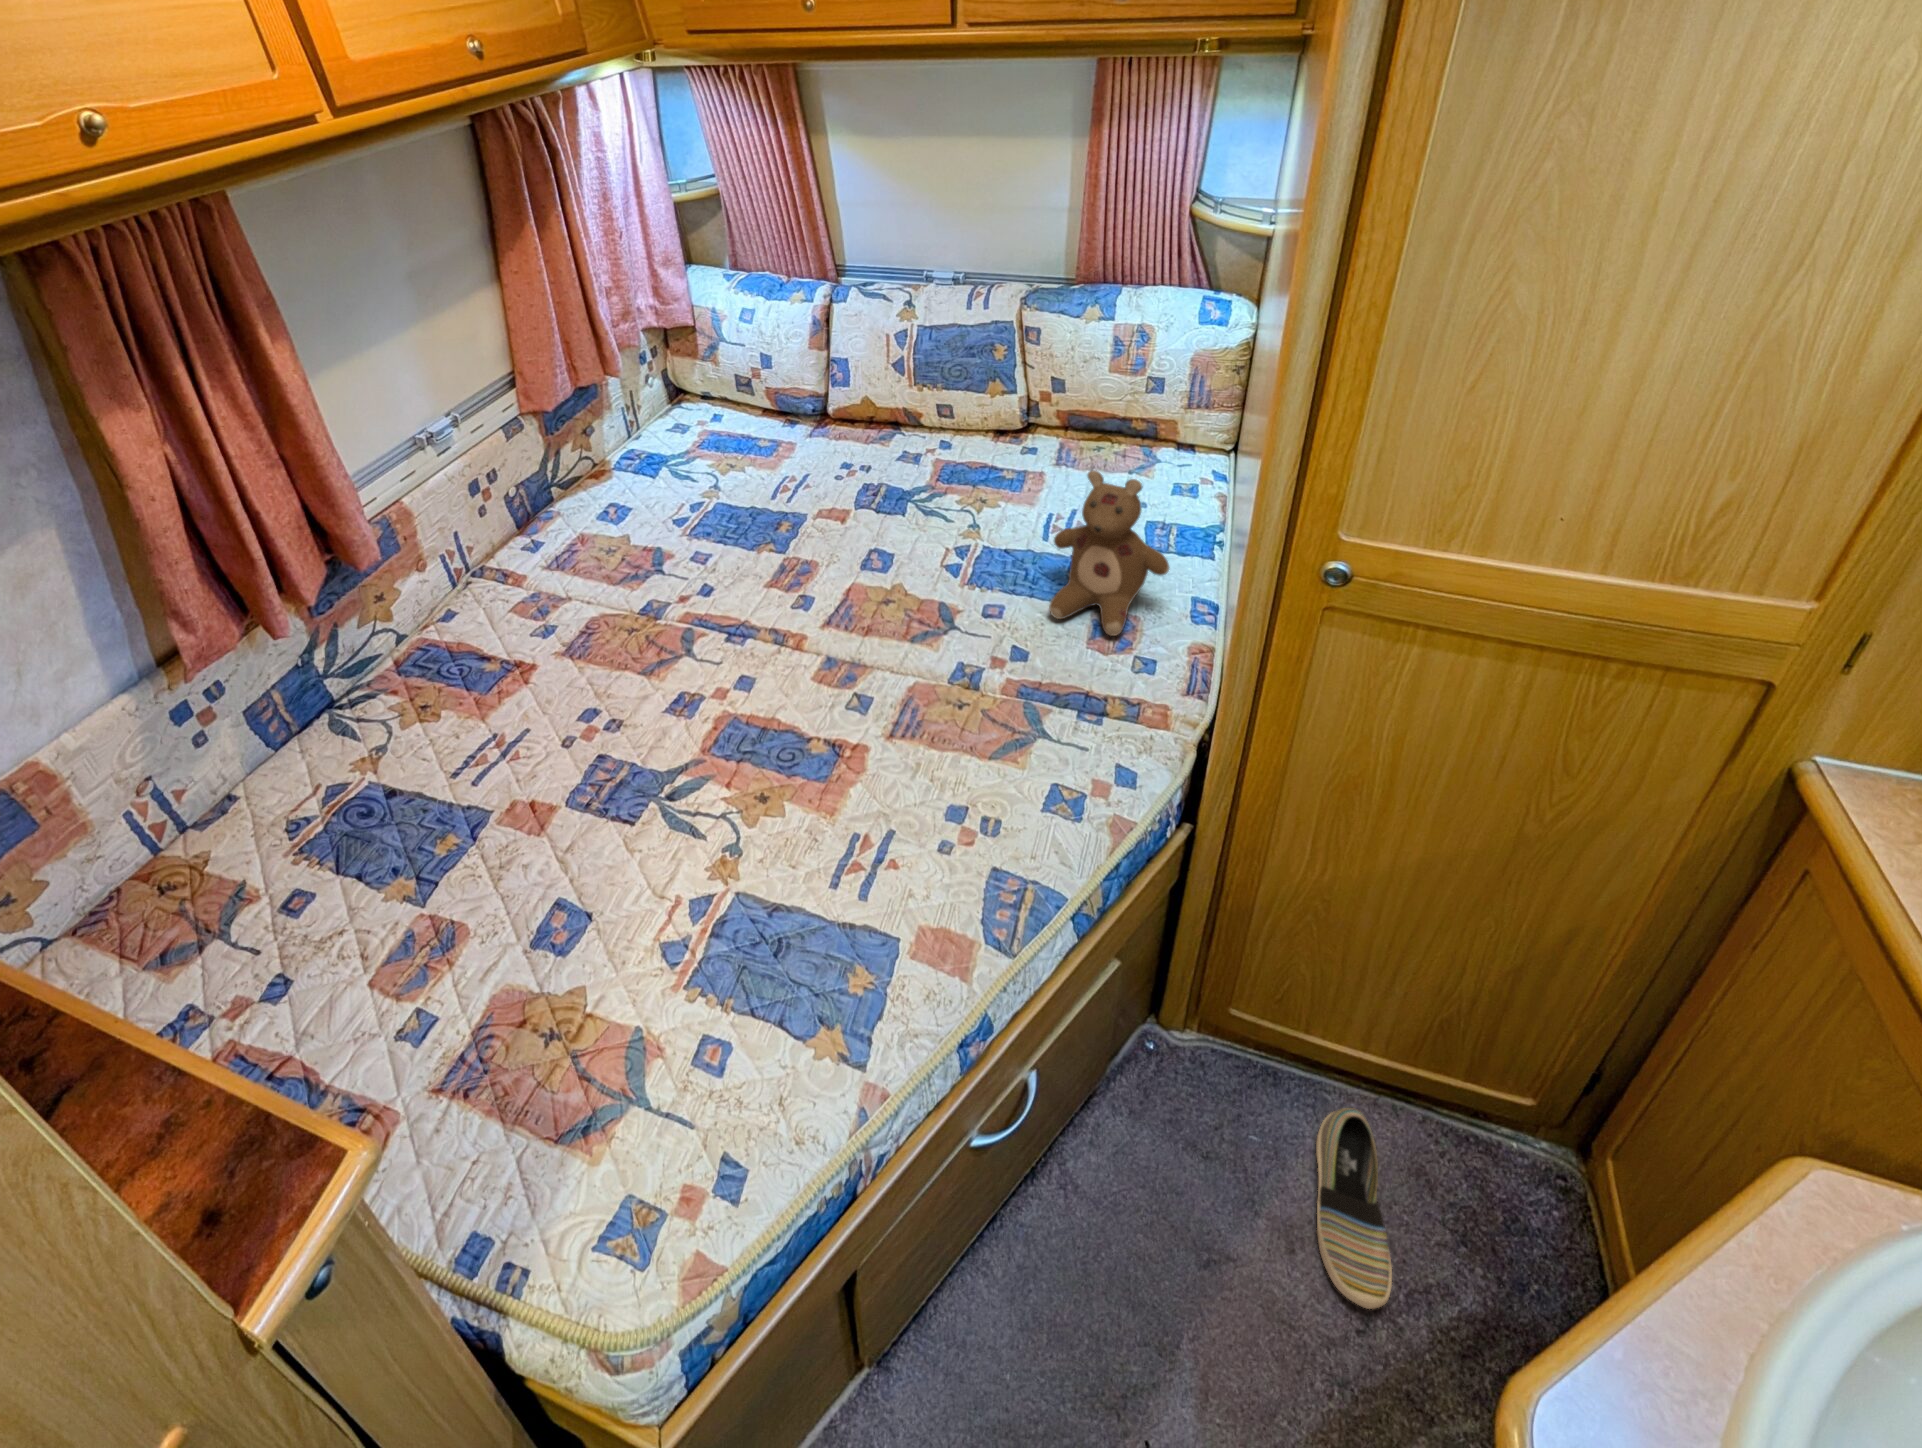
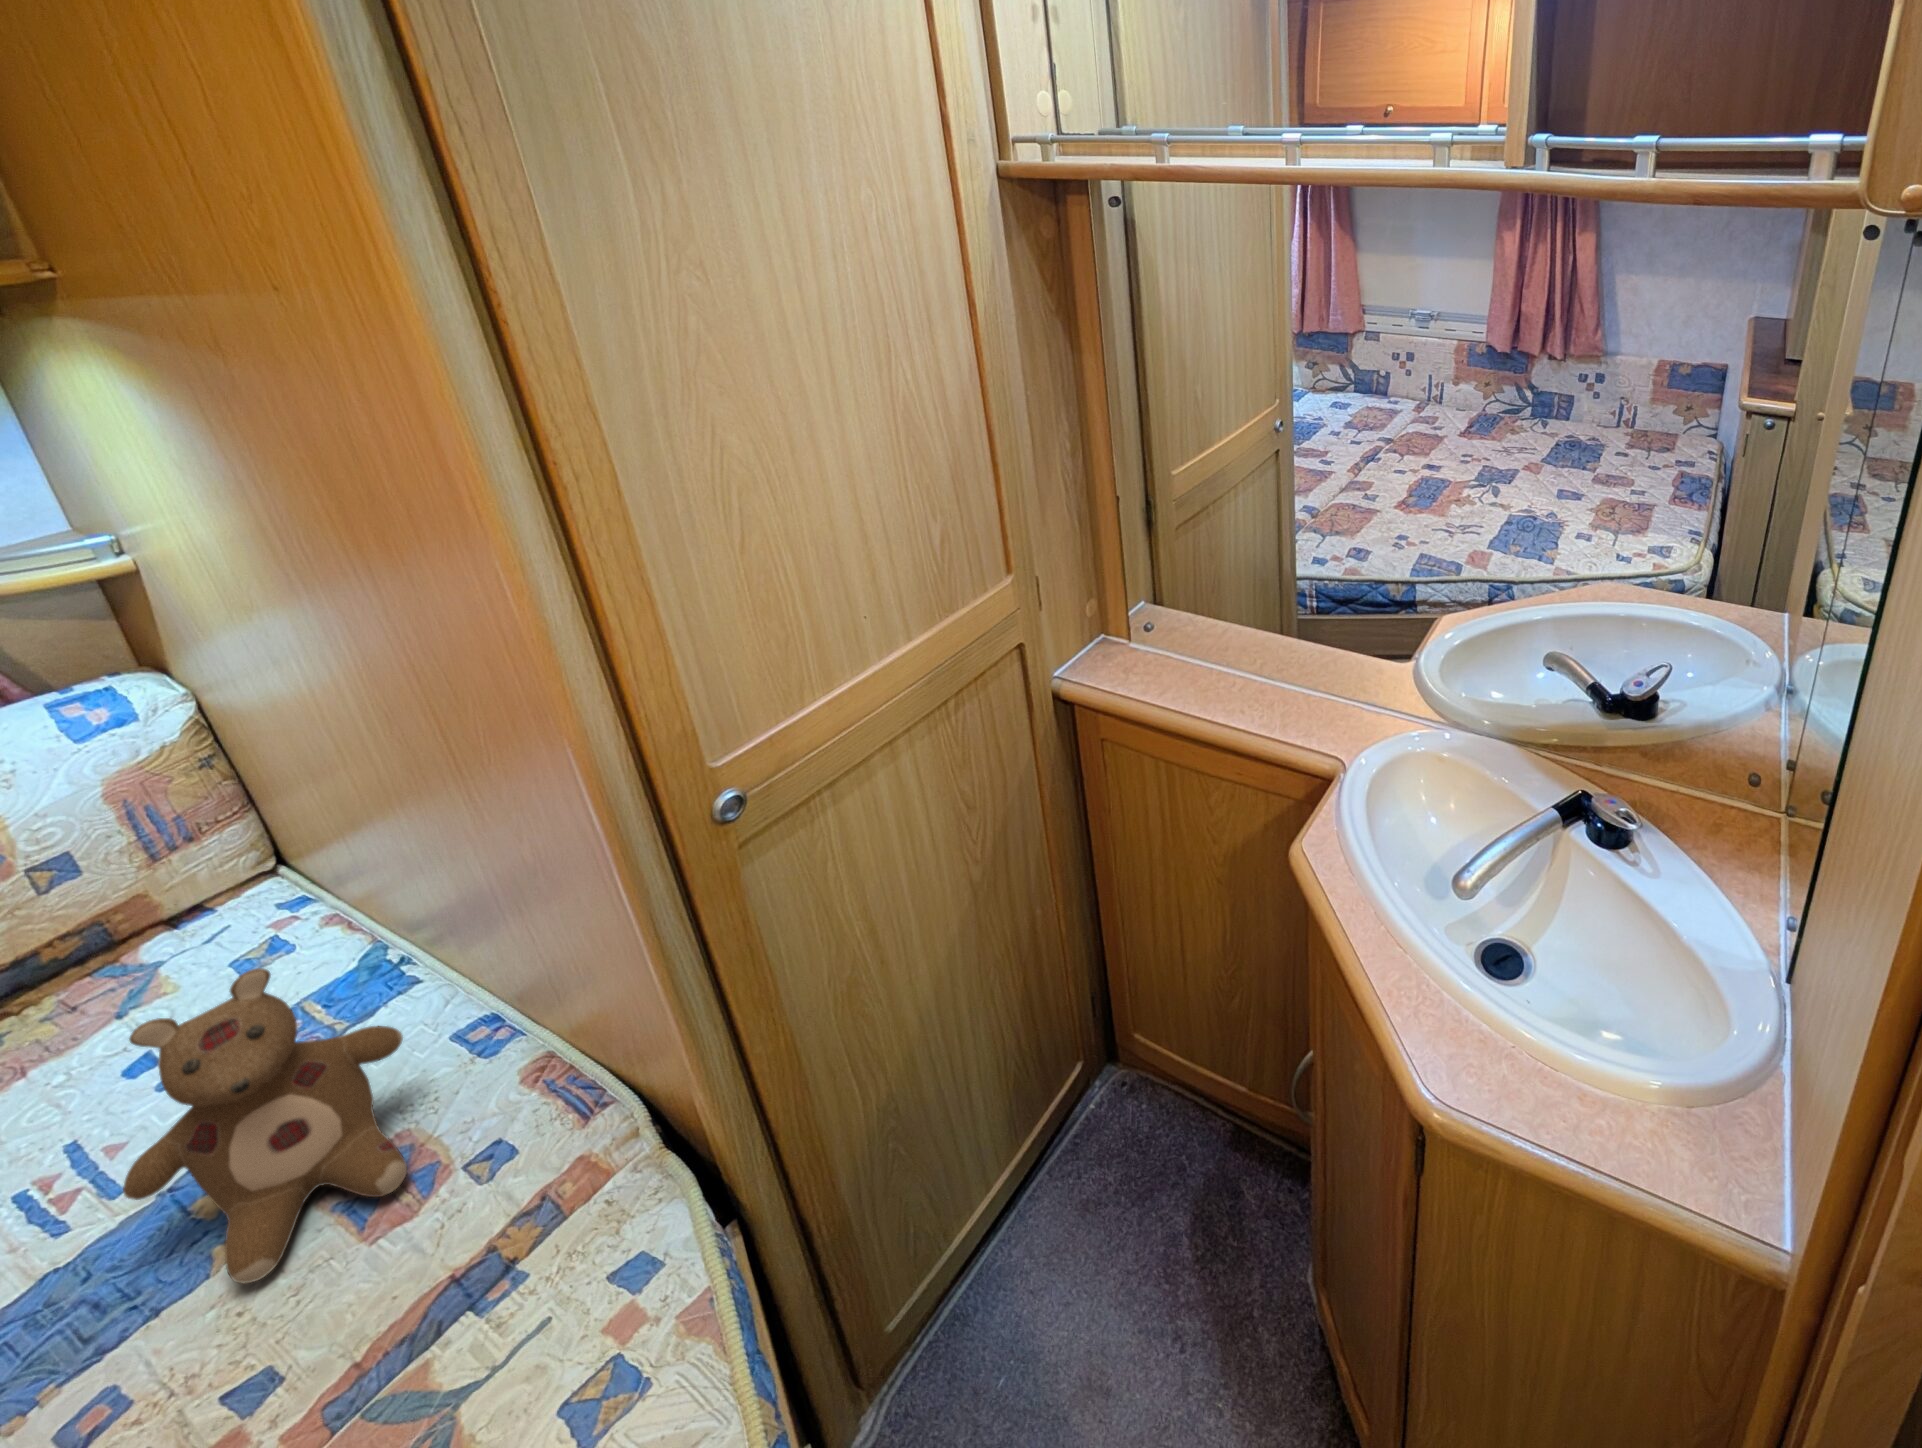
shoe: present [1316,1108,1392,1309] -> none [1016,1234,1173,1366]

